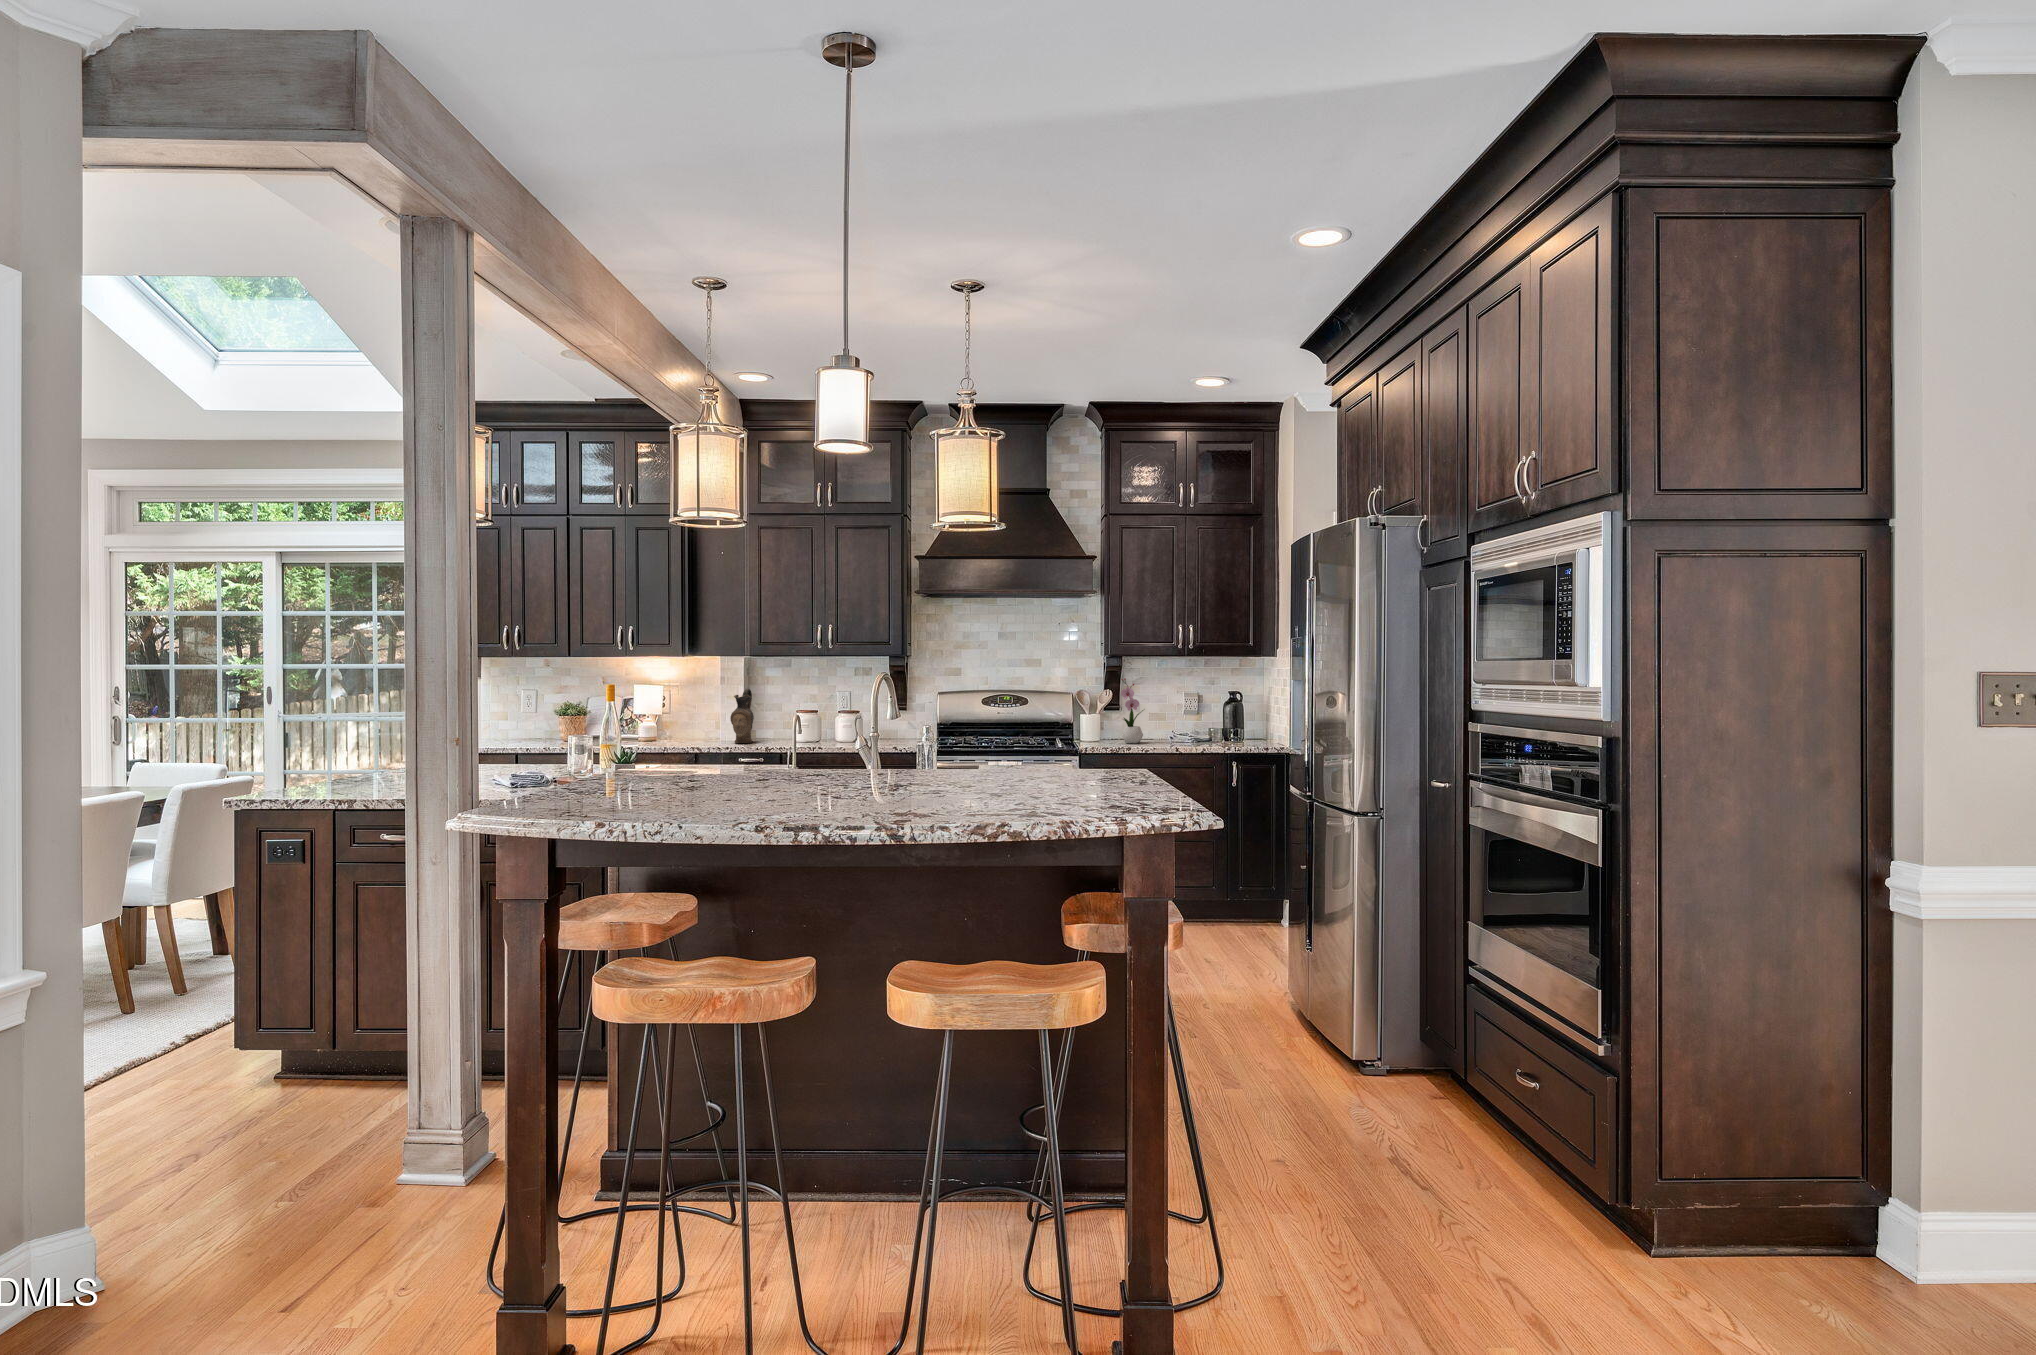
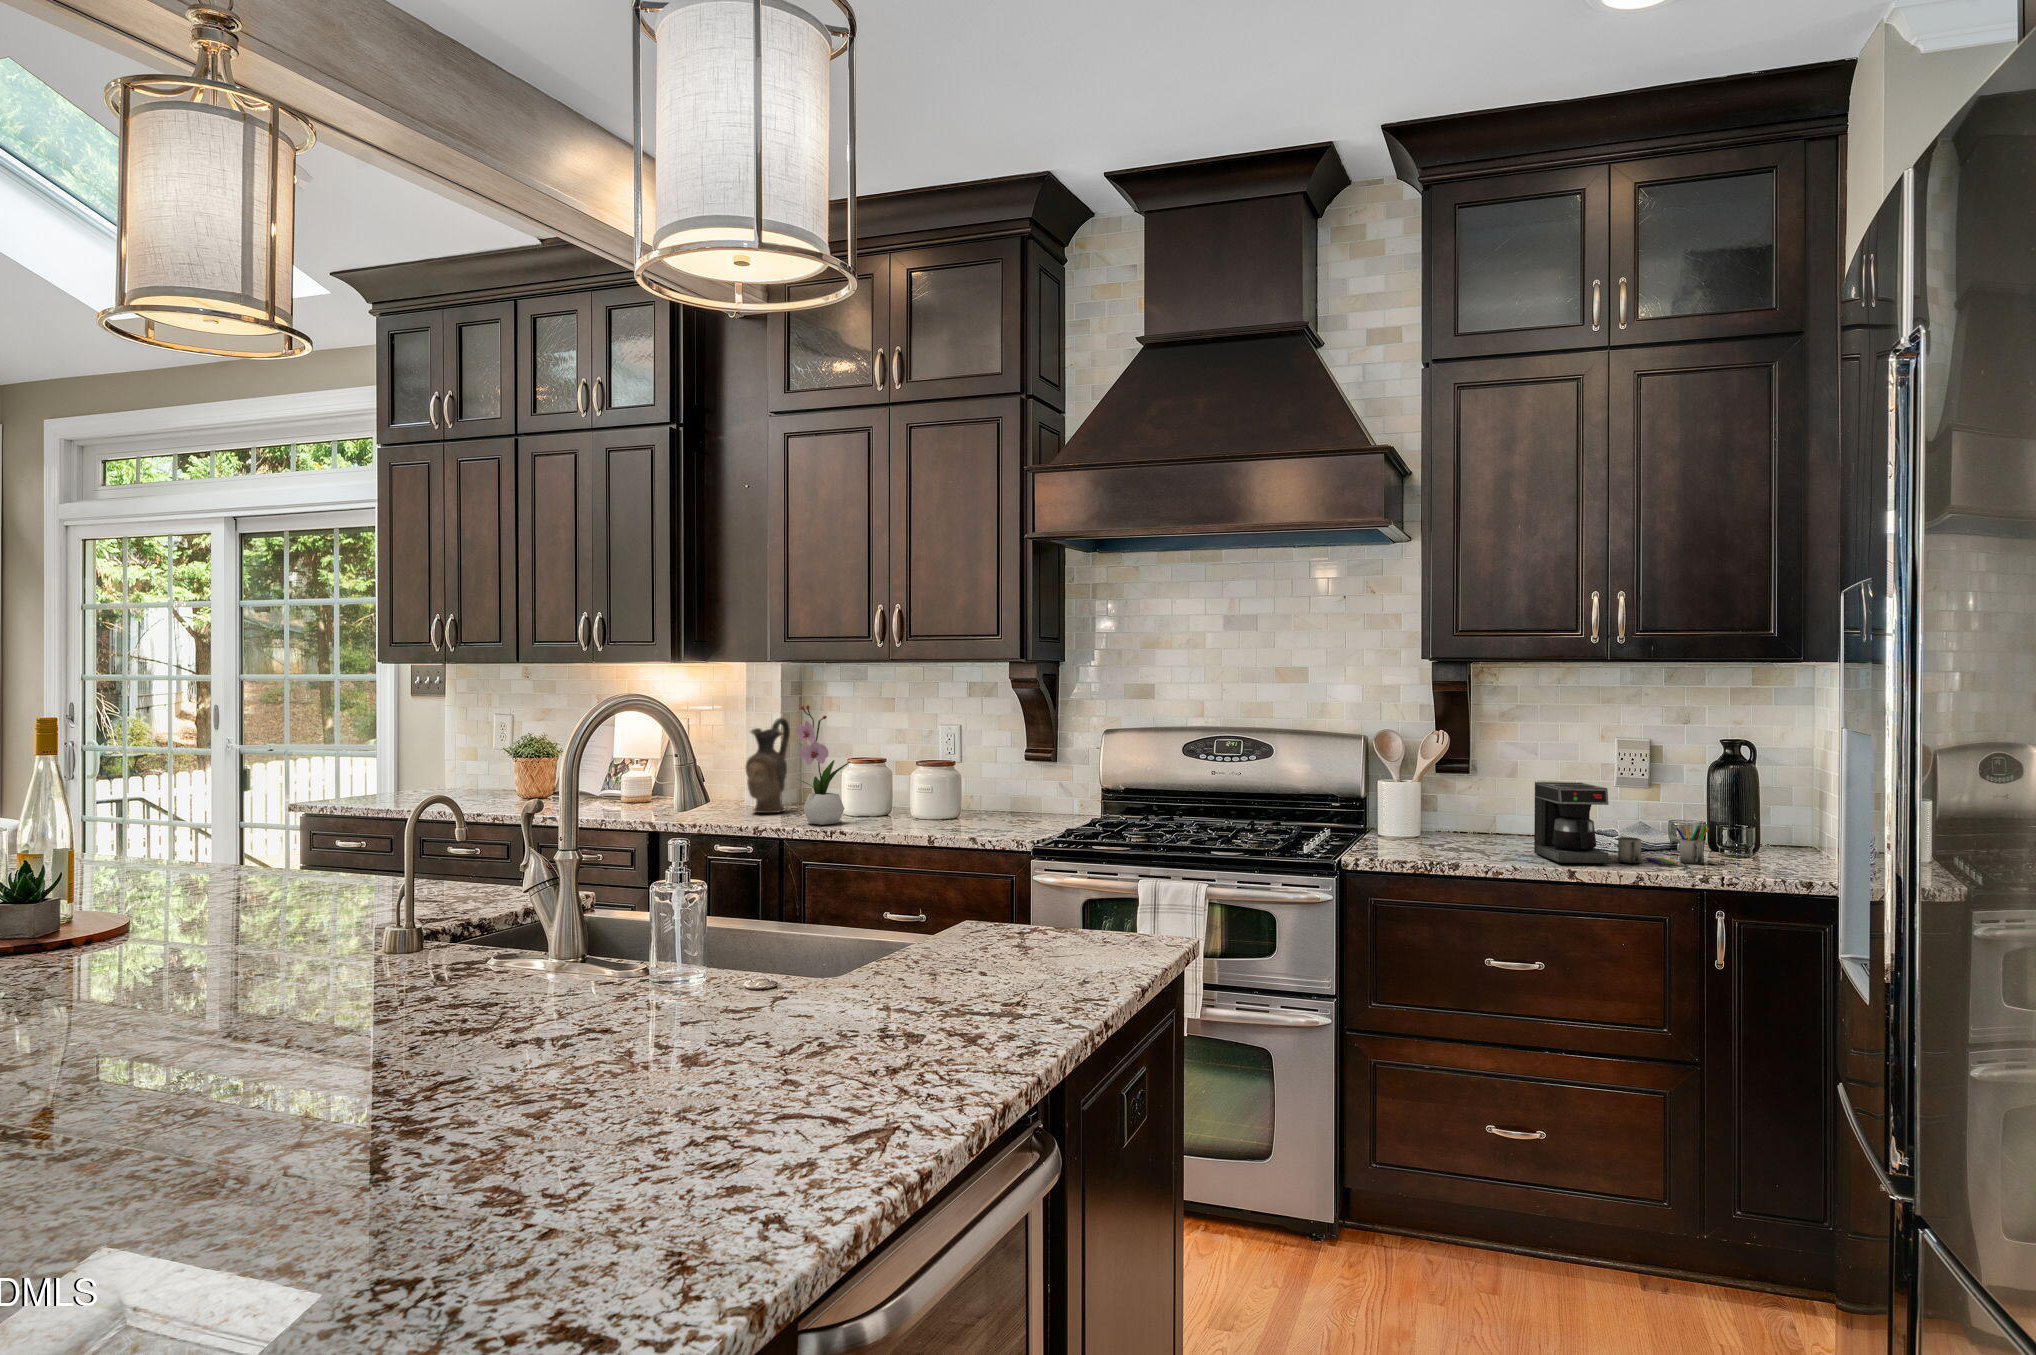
flower arrangement: present [1121,678,1143,743] -> present [796,705,850,825]
coffee maker: none [1155,712,1226,747] -> present [1534,782,1709,865]

